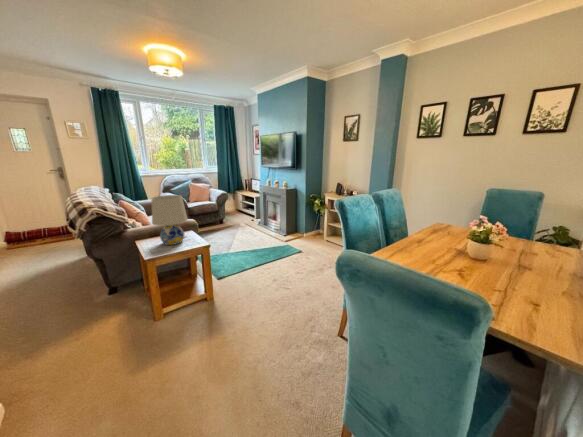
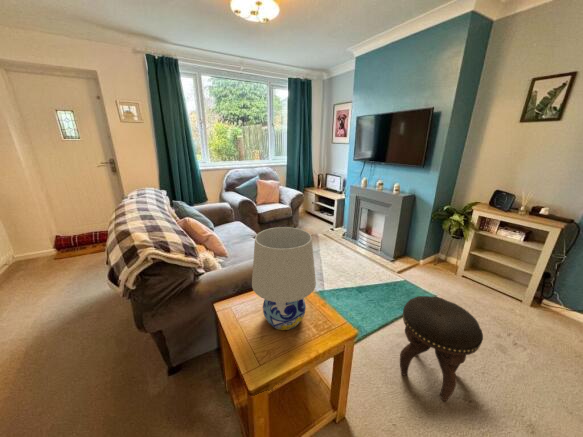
footstool: none [251,237,288,289] -> present [400,296,483,401]

